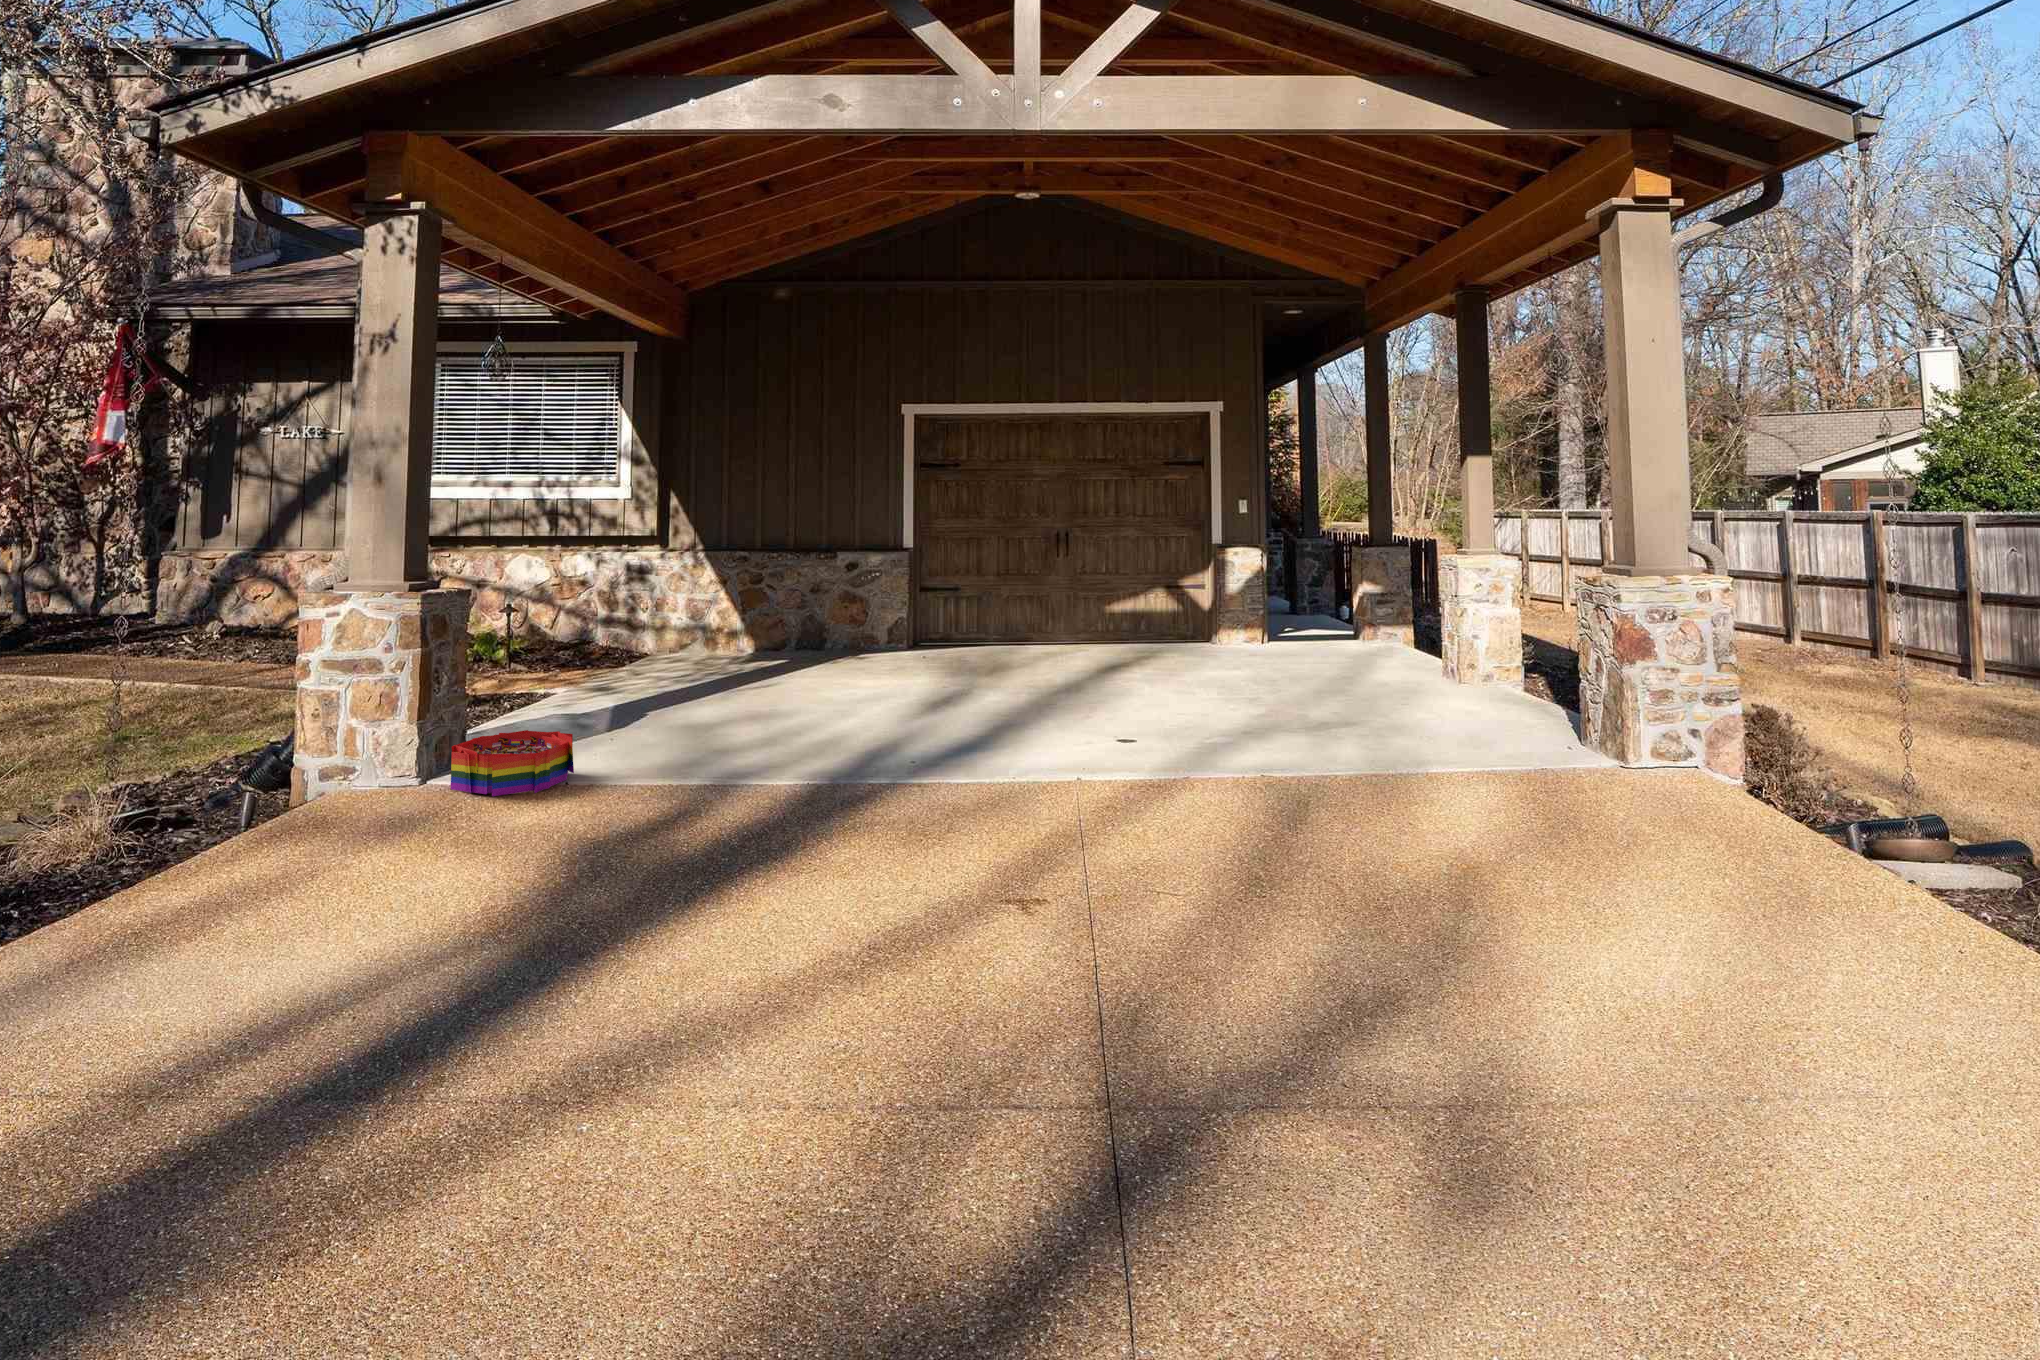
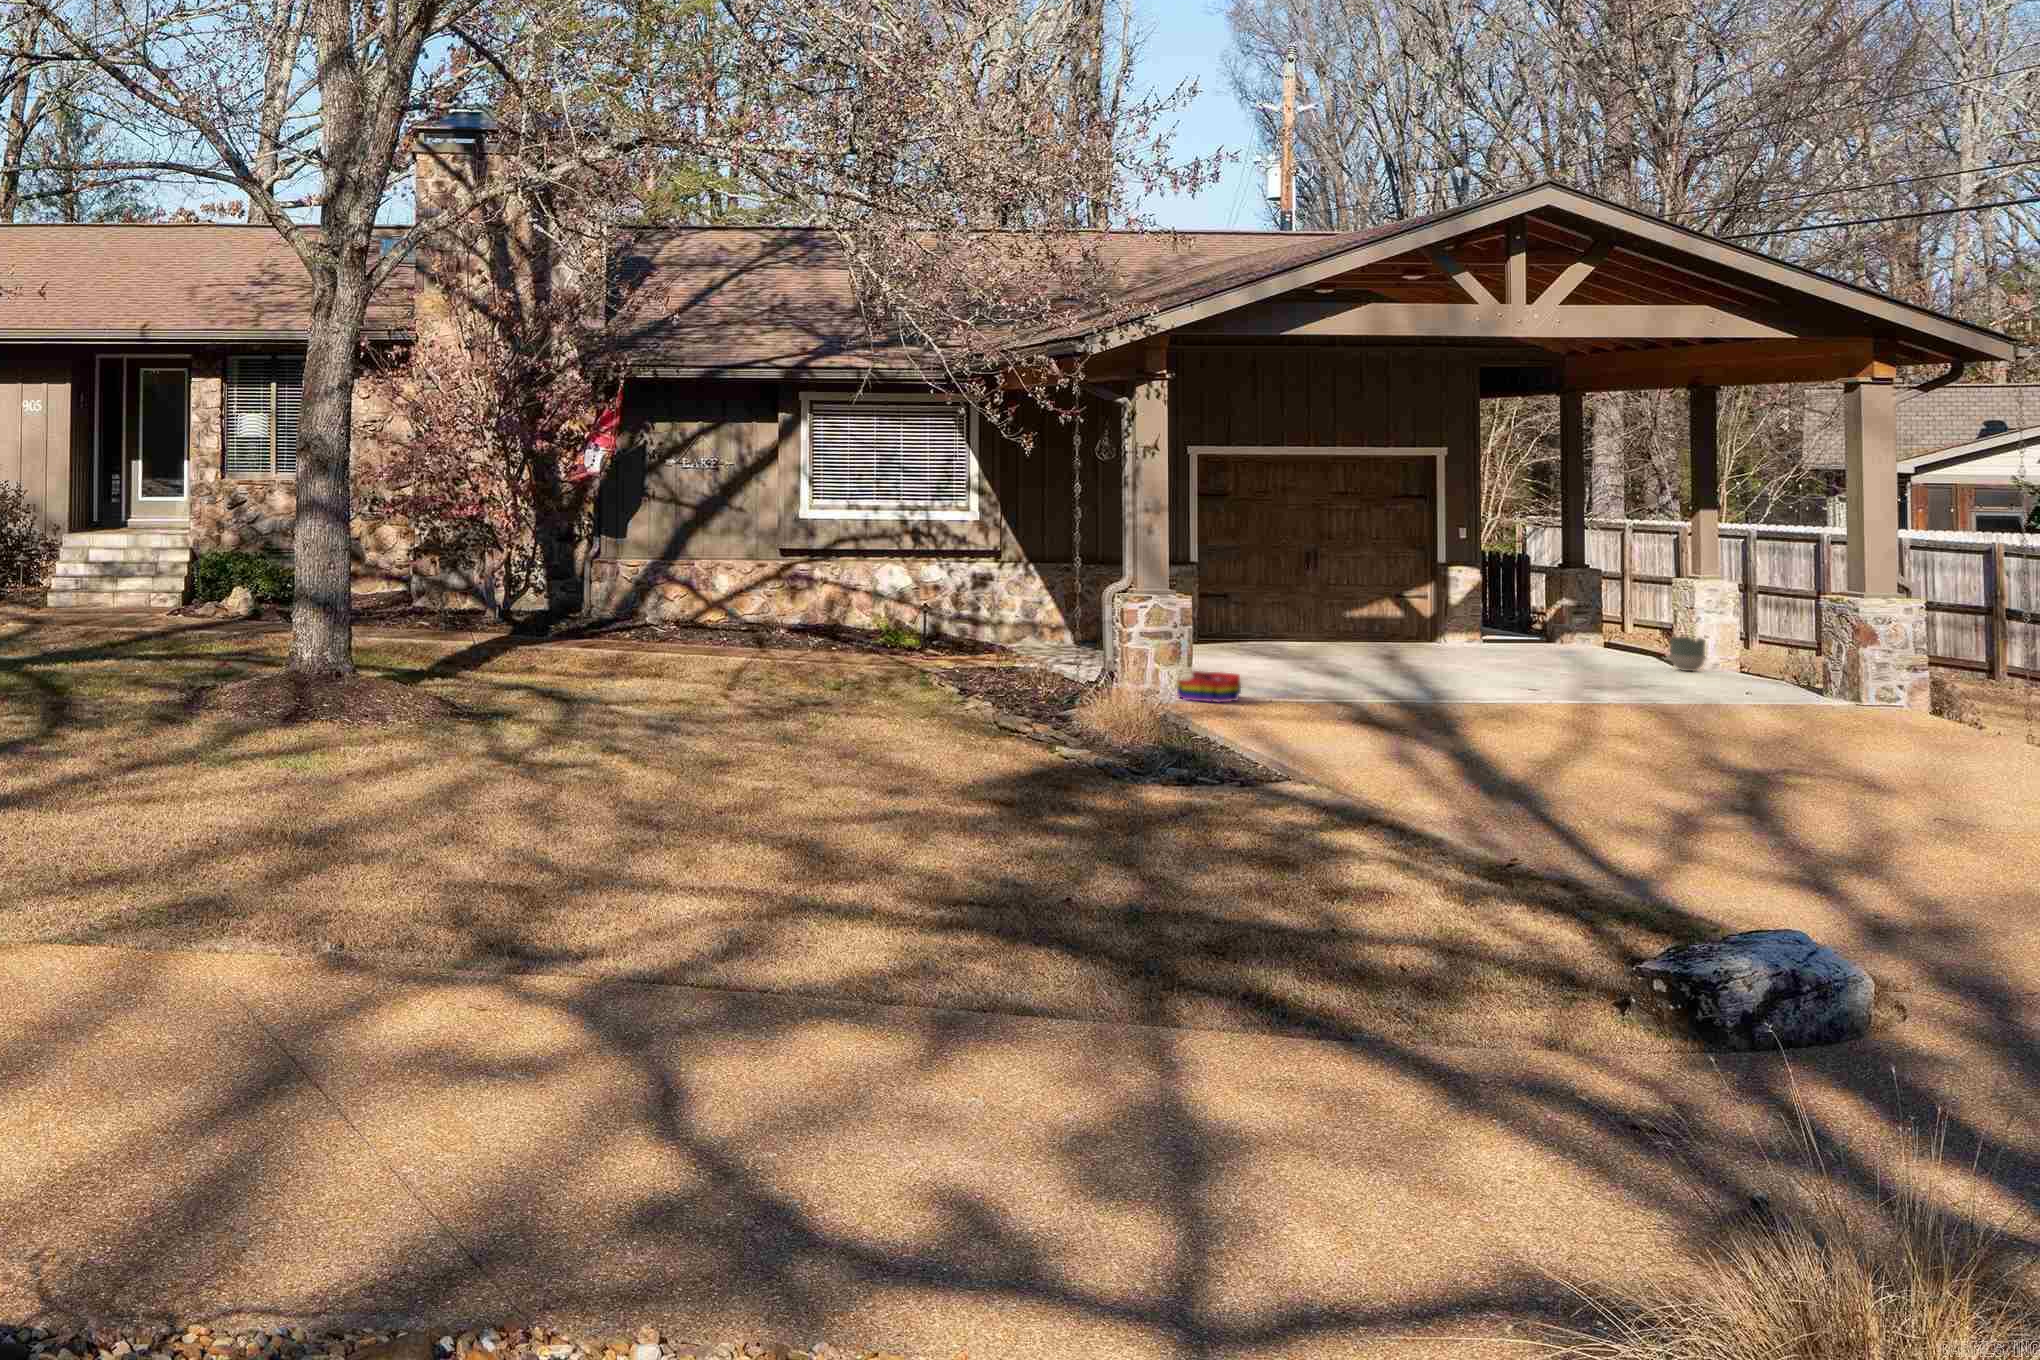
planter: none [1418,638,1465,689] -> present [1670,637,1705,671]

